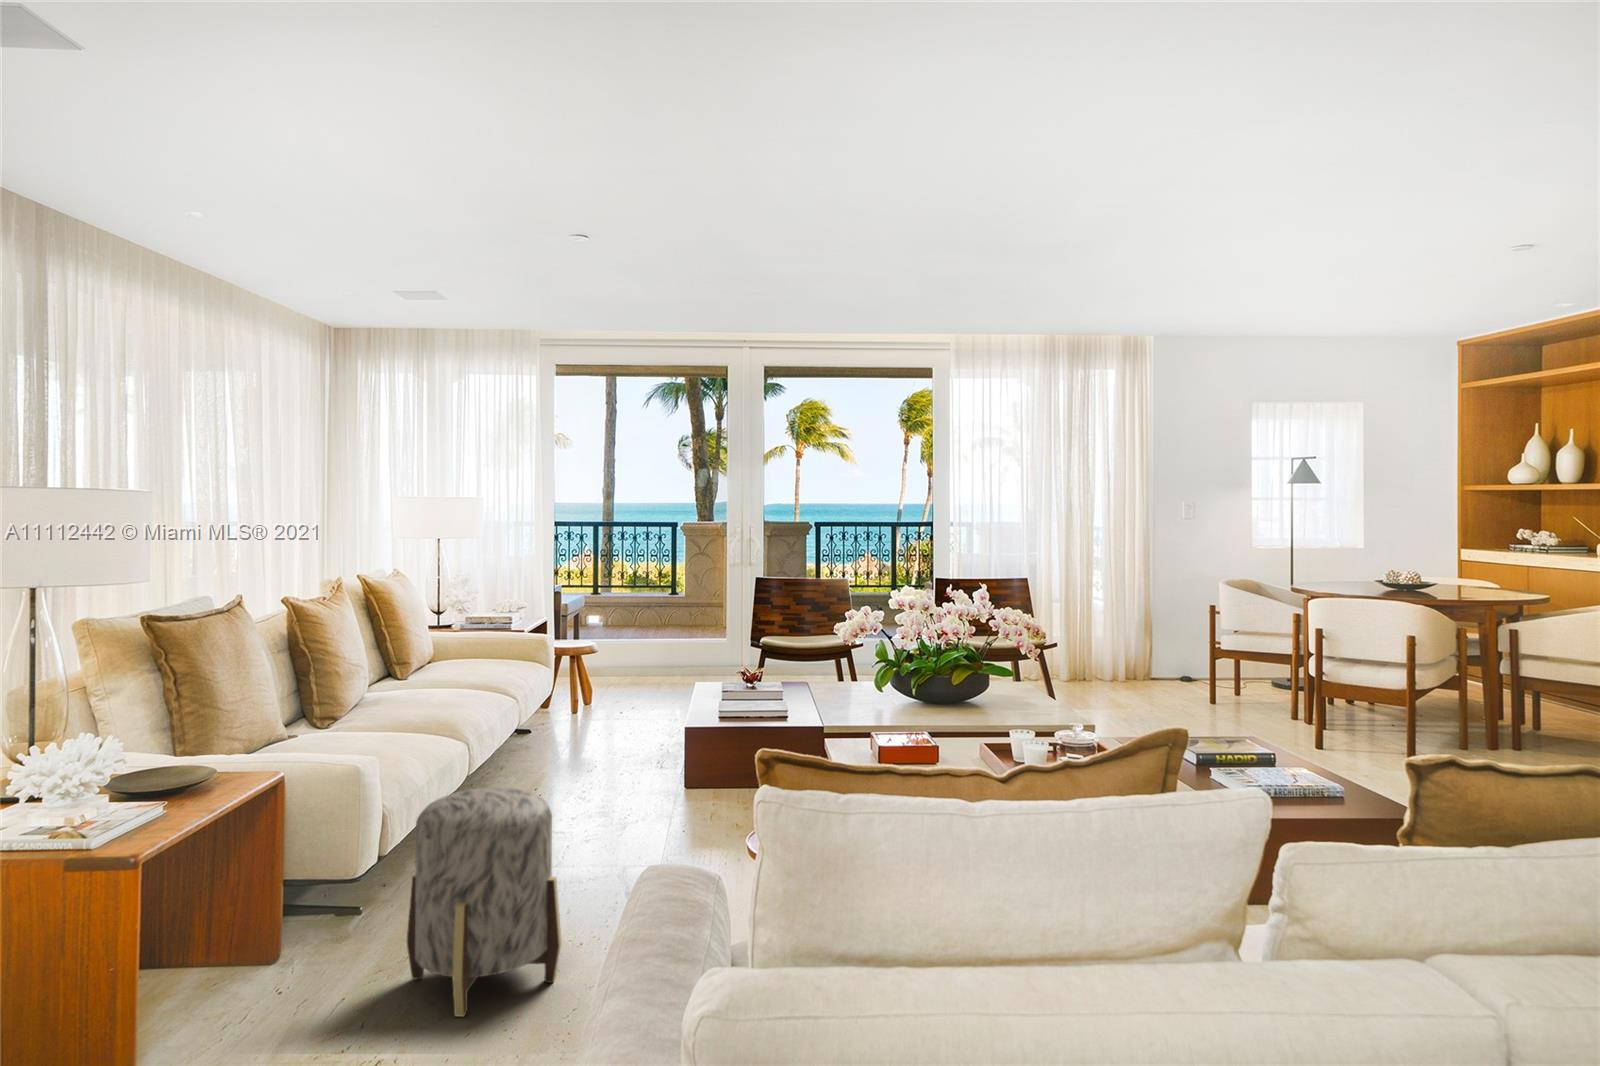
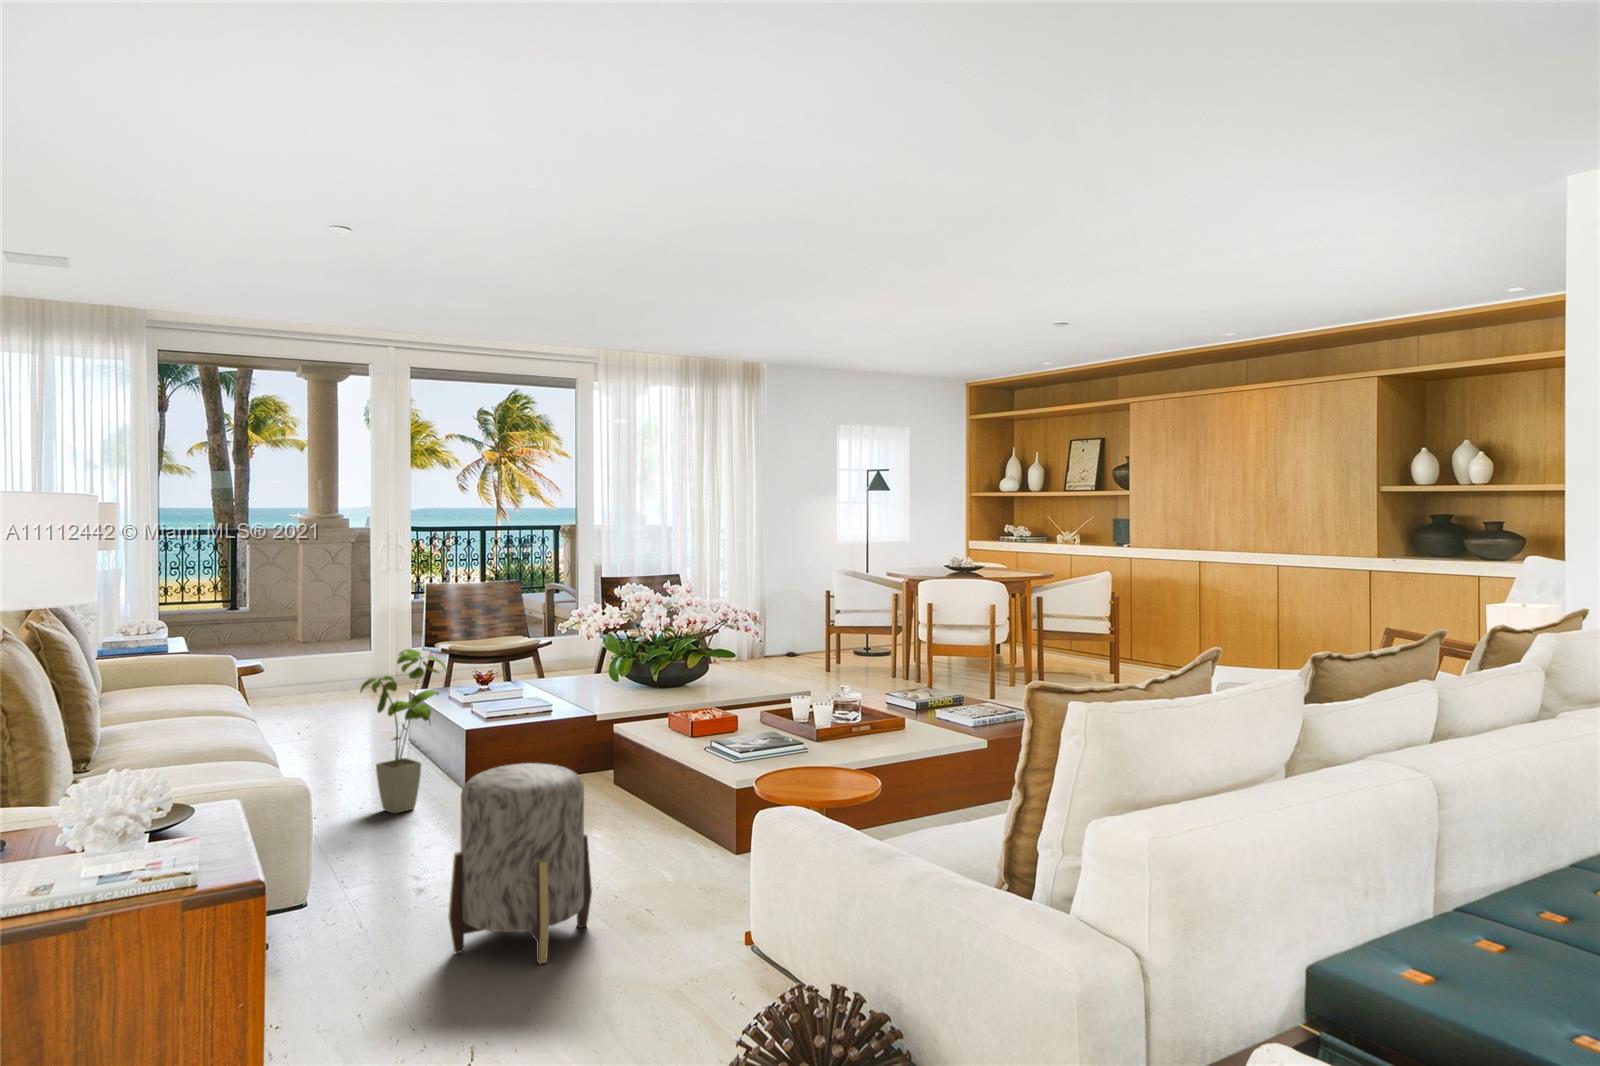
house plant: none [548,646,632,807] -> present [360,649,447,813]

